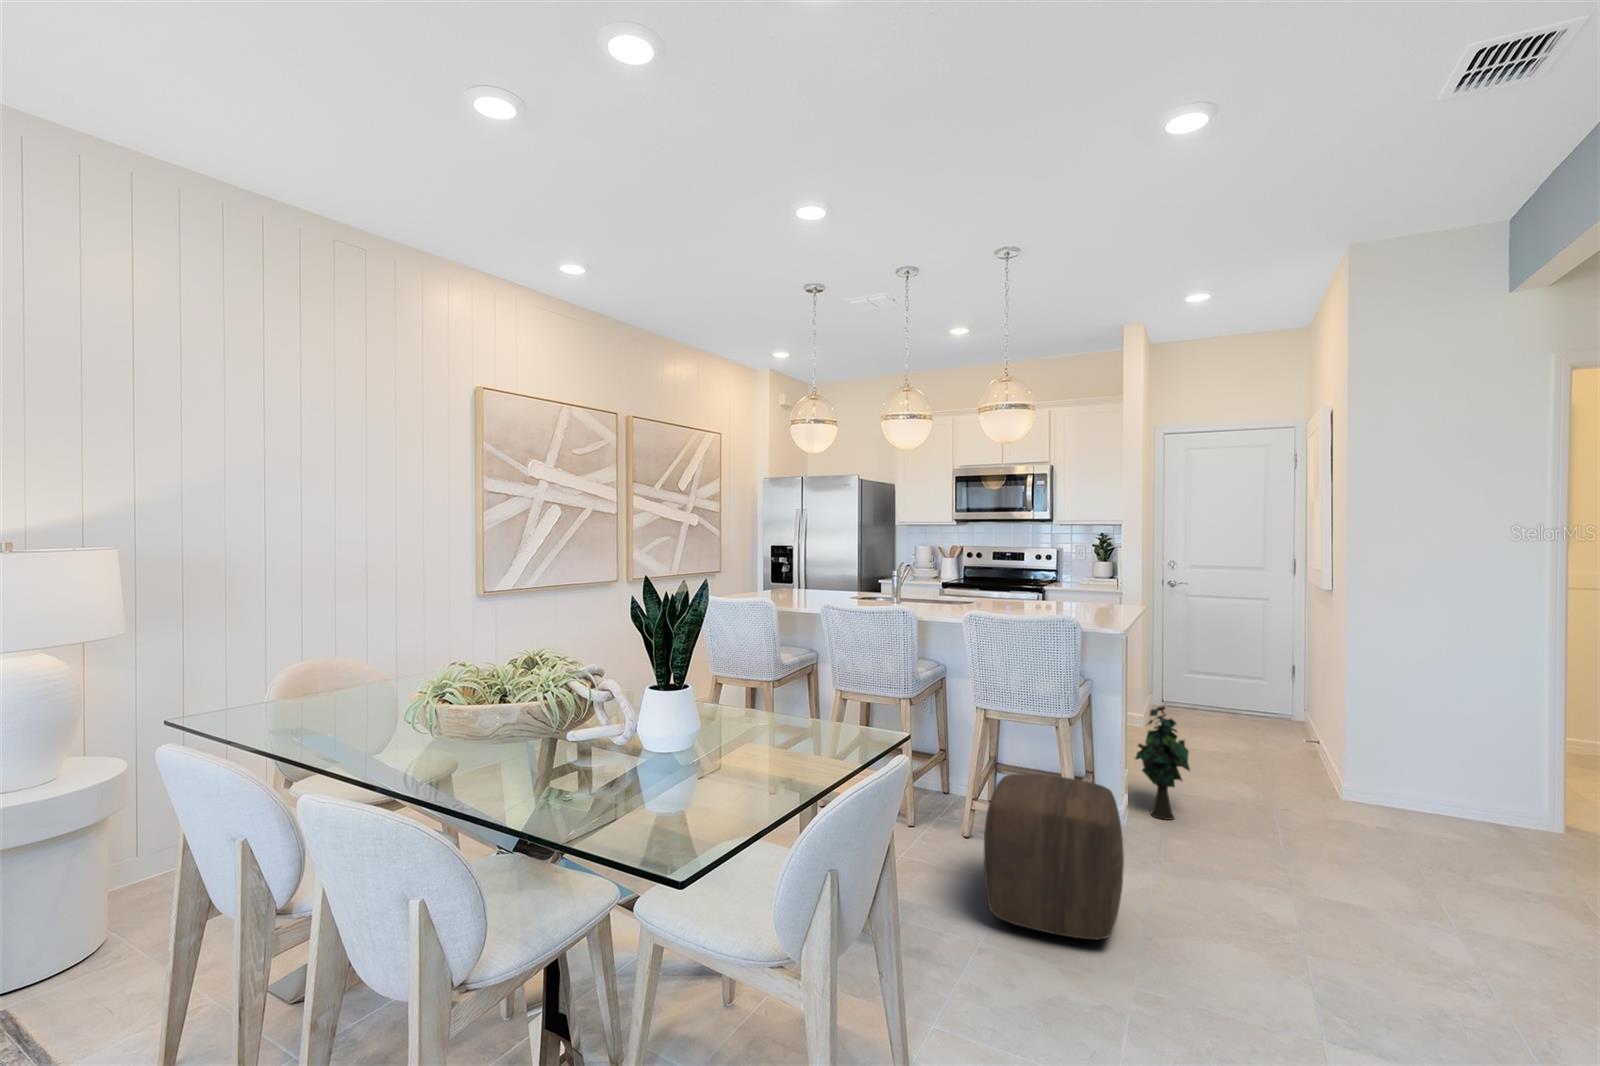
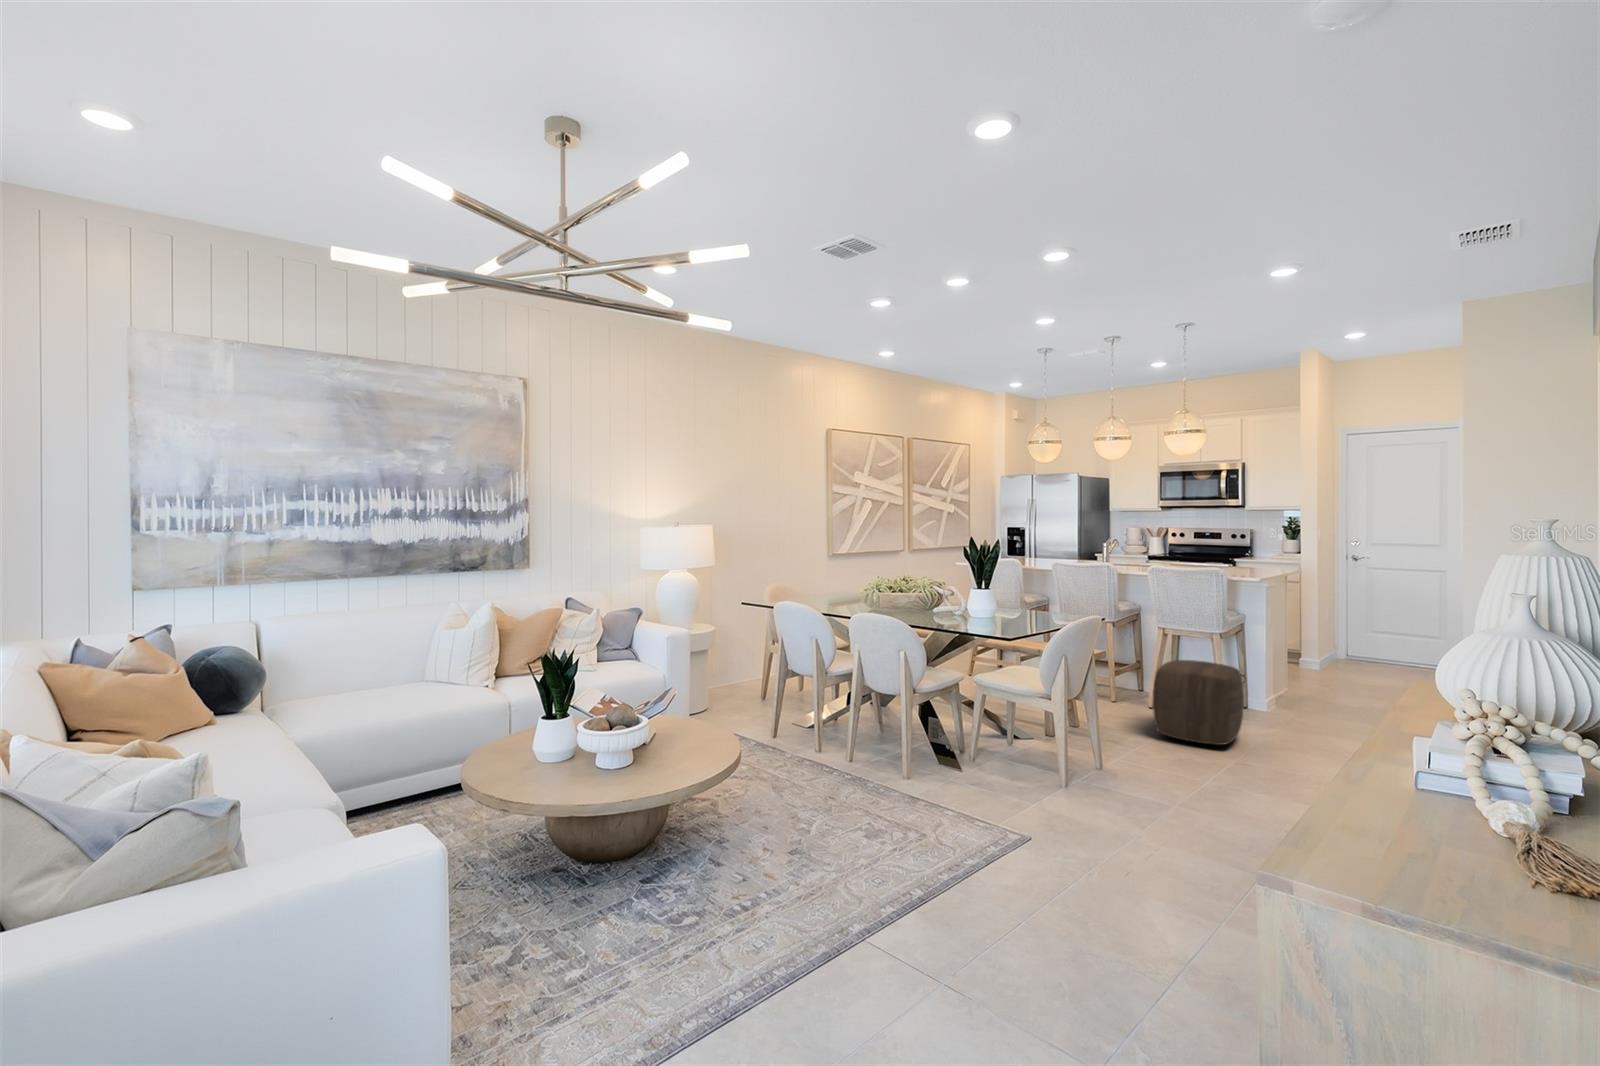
decorative plant: present [1135,706,1190,820] -> none [1279,635,1322,712]

